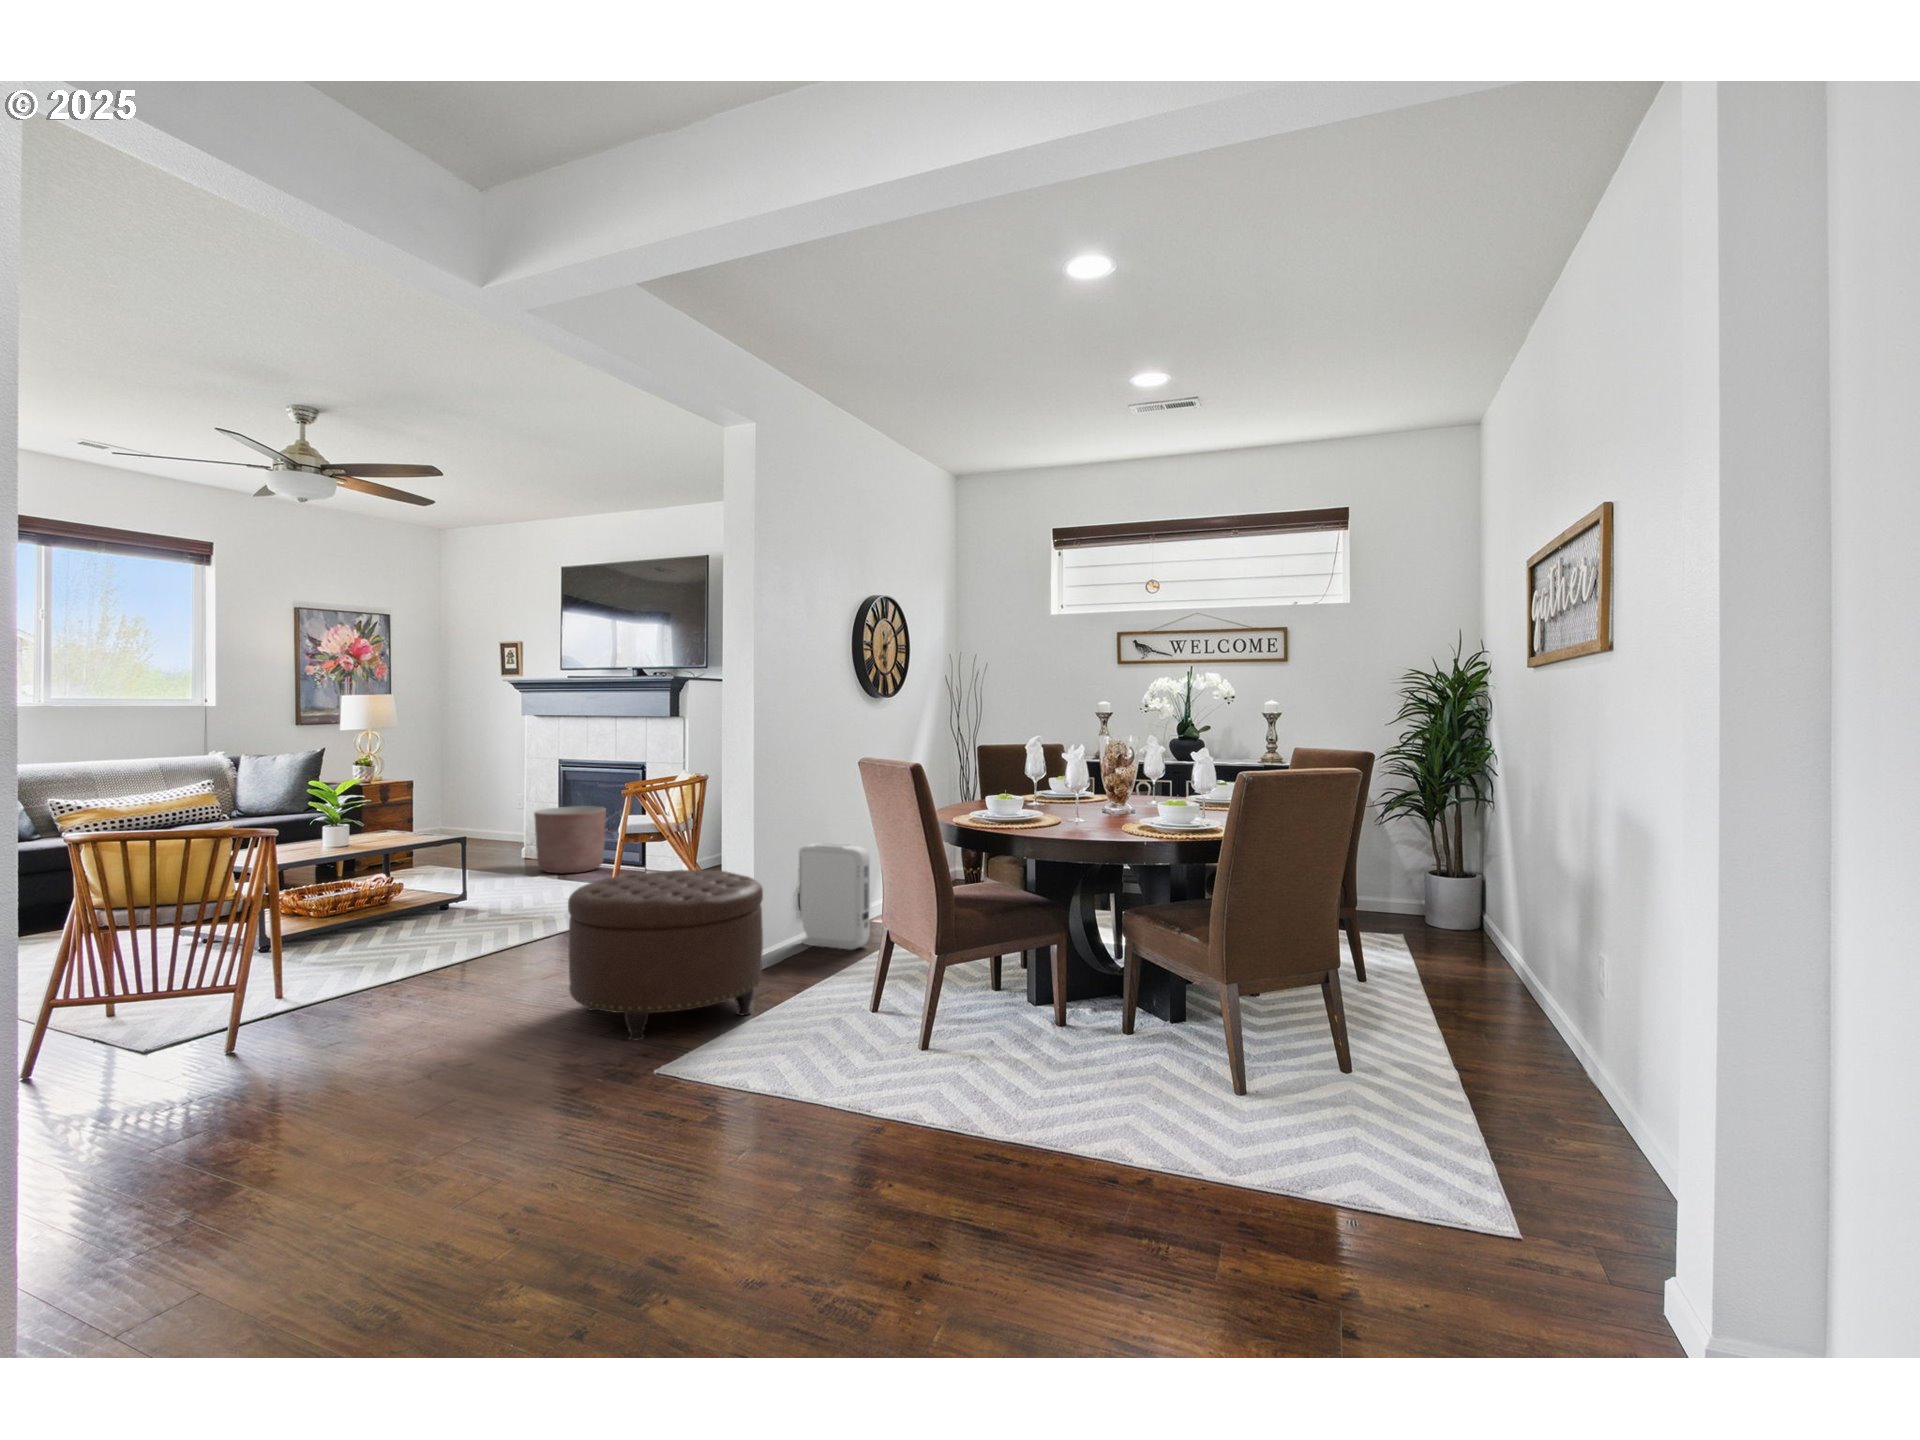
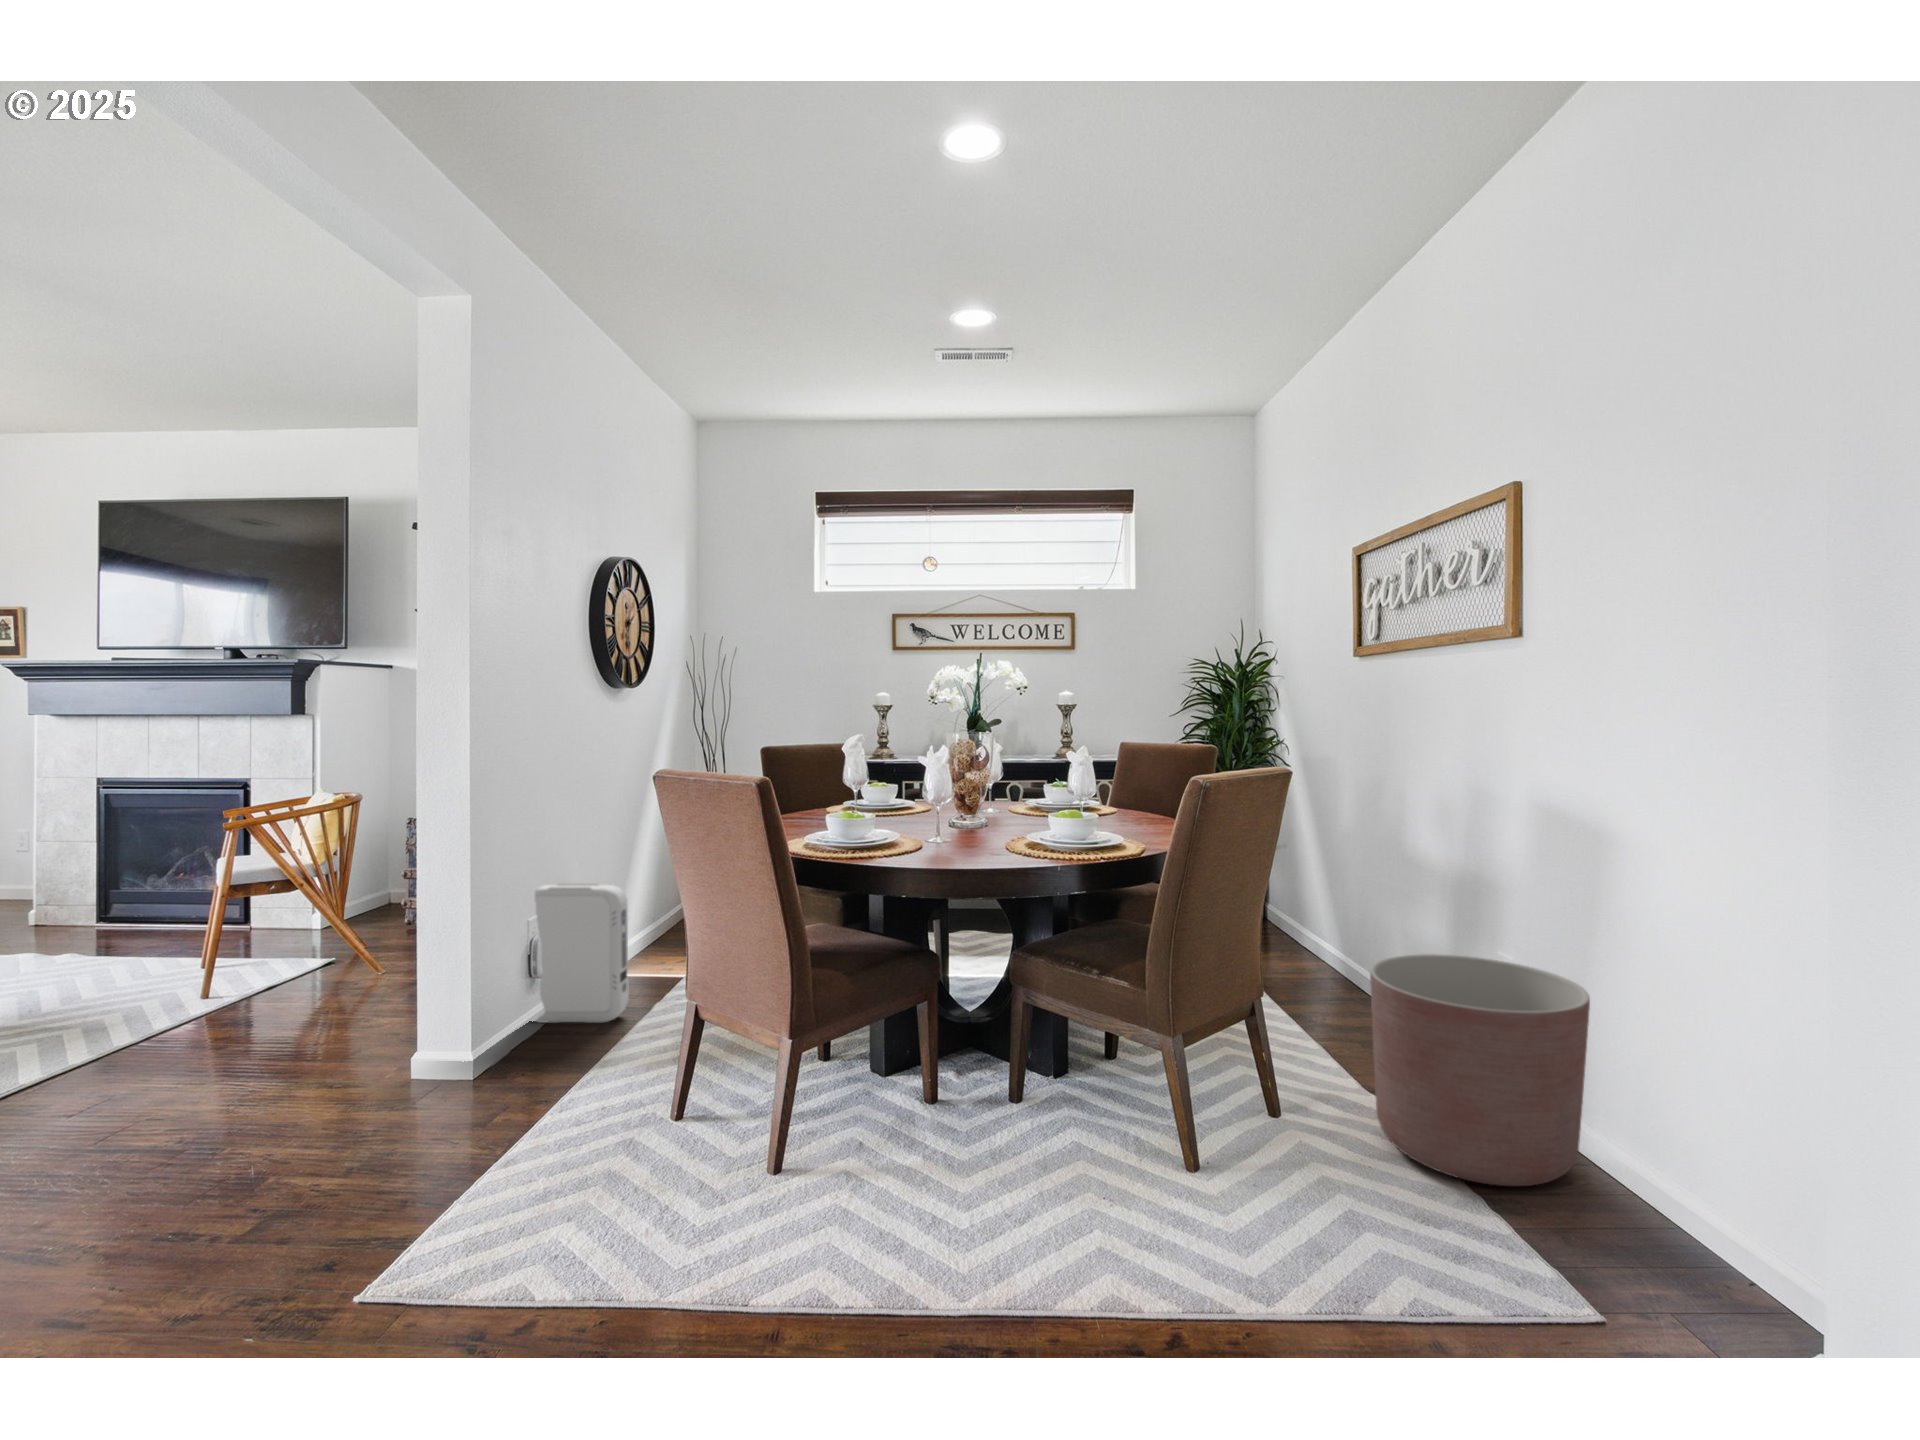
planter: present [534,806,606,874] -> present [1370,954,1590,1186]
ottoman: present [568,870,763,1041] -> none [165,941,505,1234]

